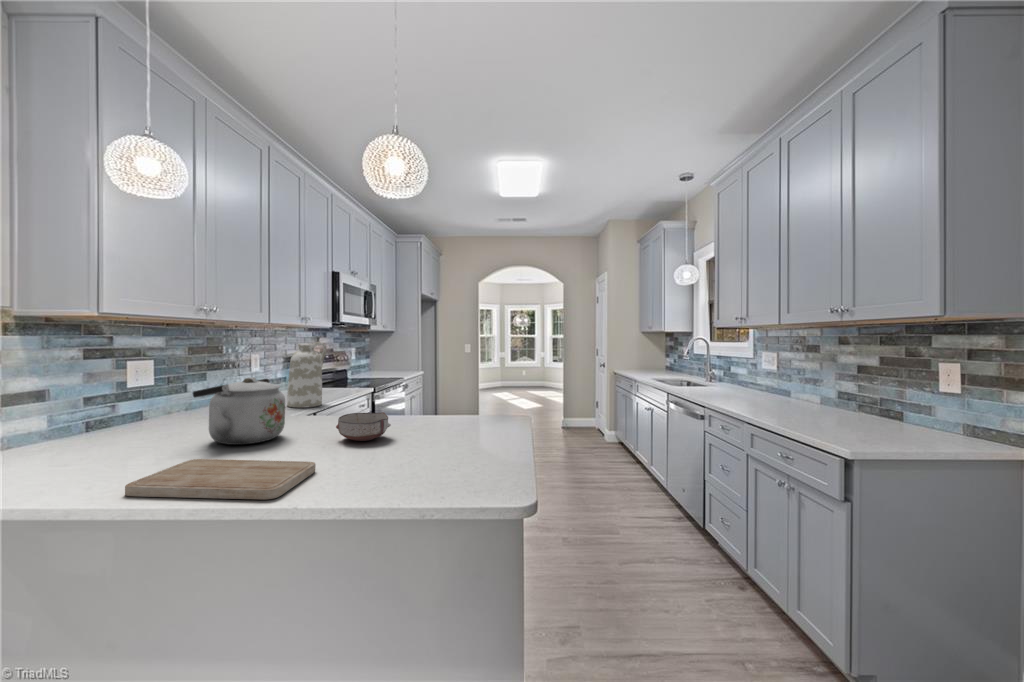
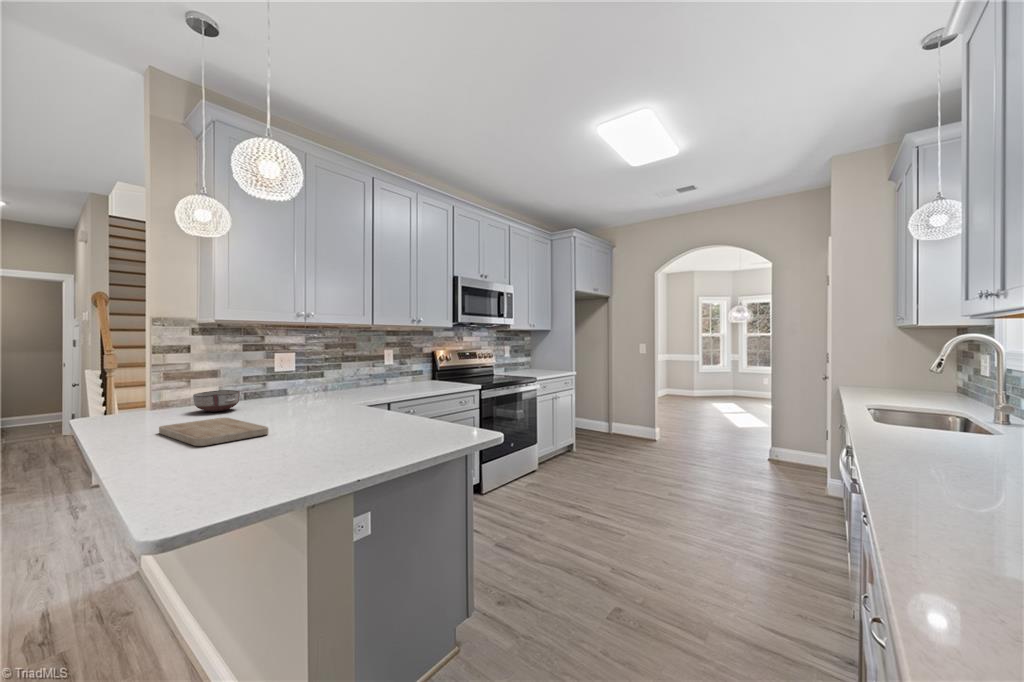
vase: present [287,342,326,408] -> none [382,337,411,394]
kettle: present [193,377,285,445] -> none [255,362,322,414]
ceramic bowl: present [336,412,391,441] -> present [193,390,240,412]

